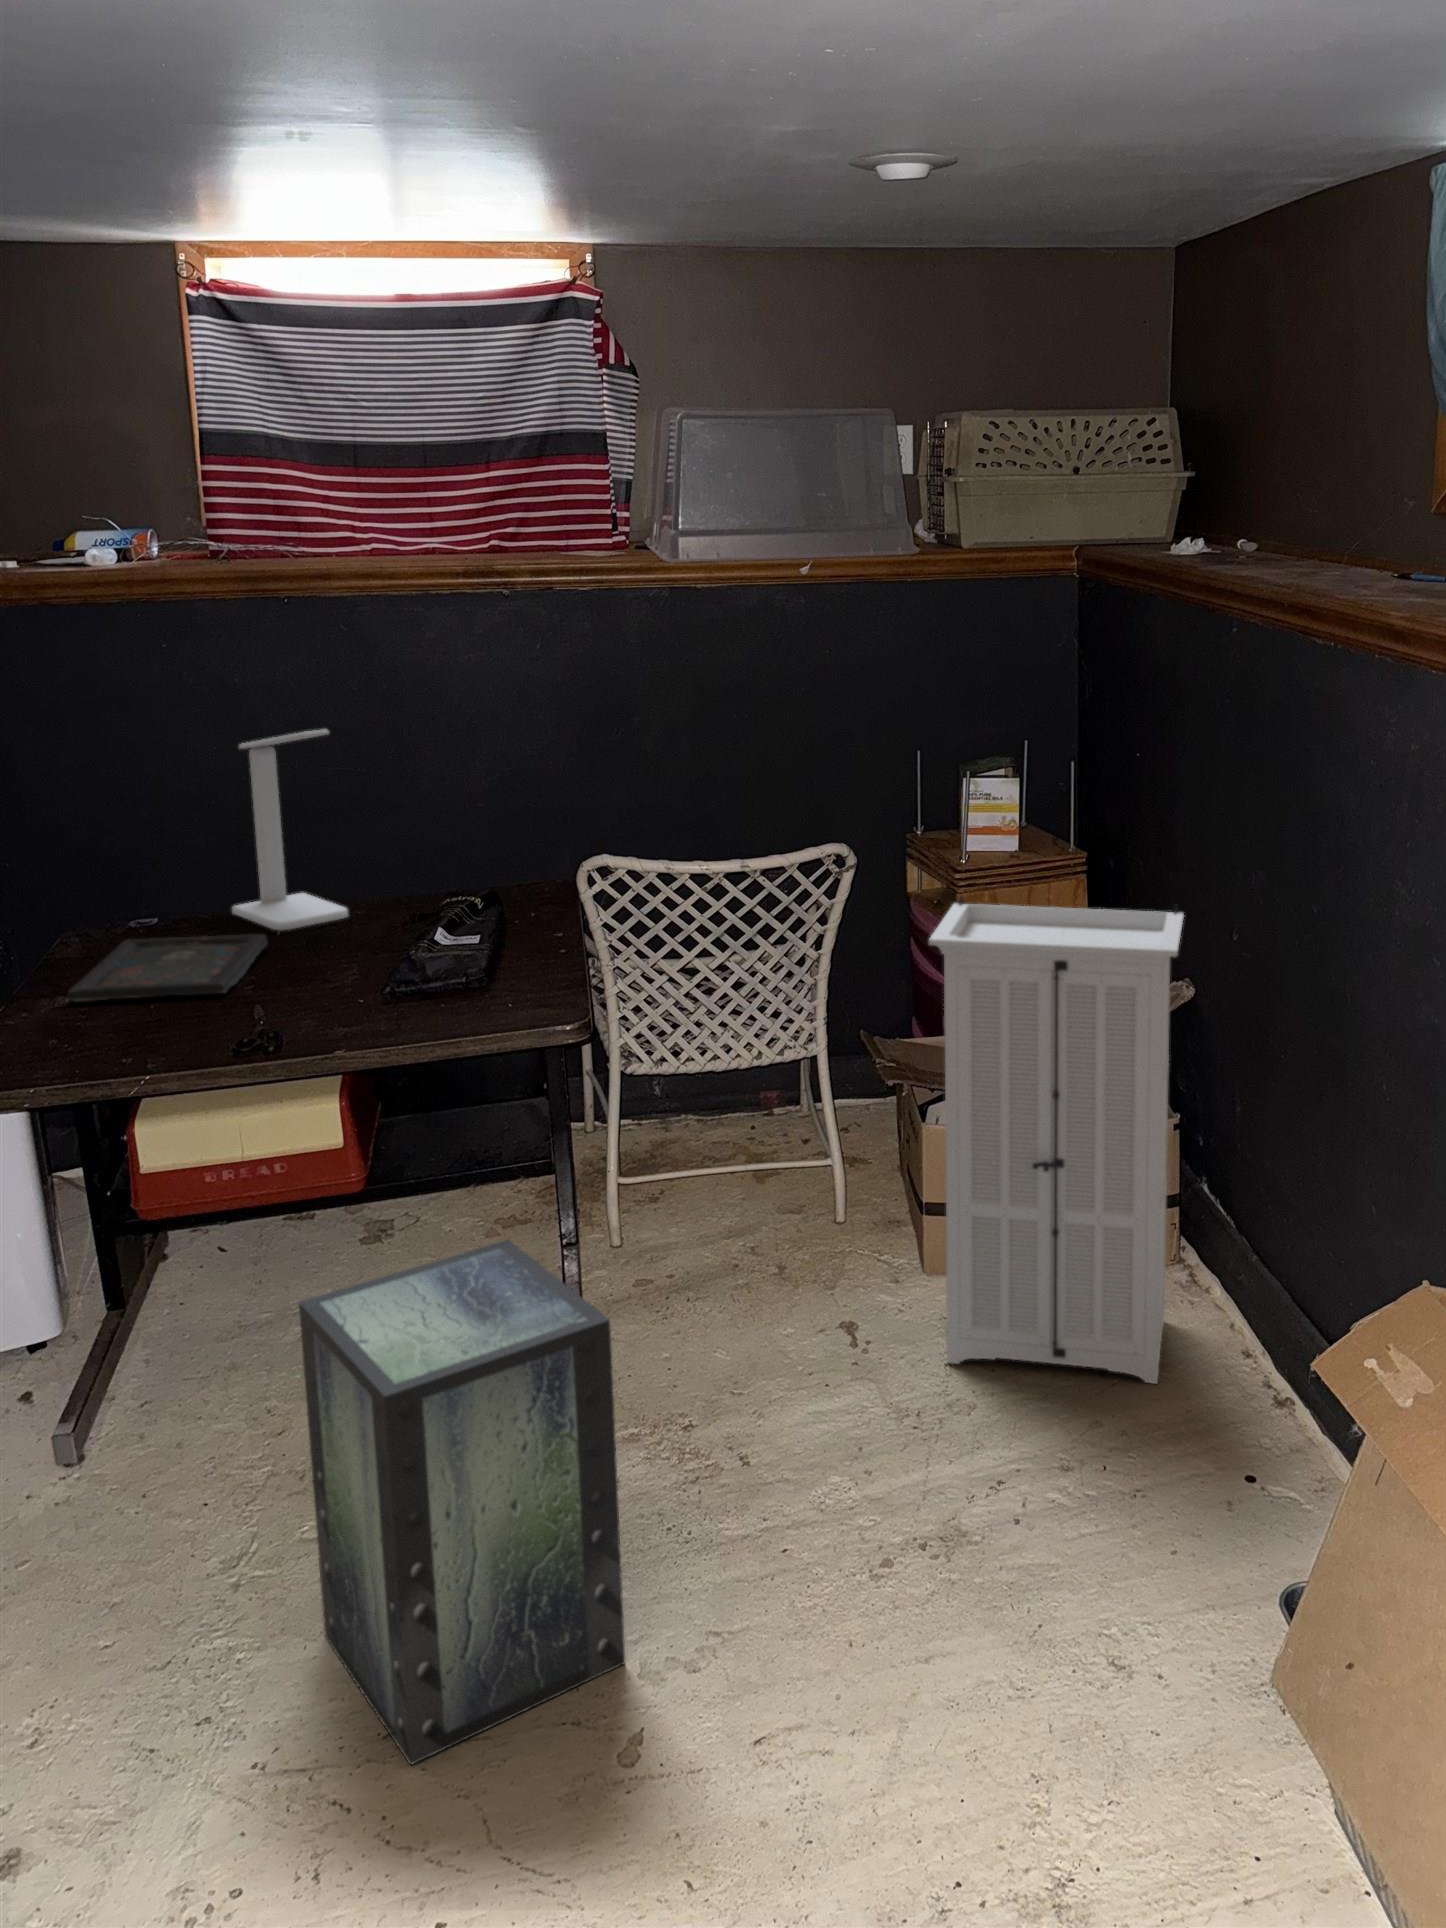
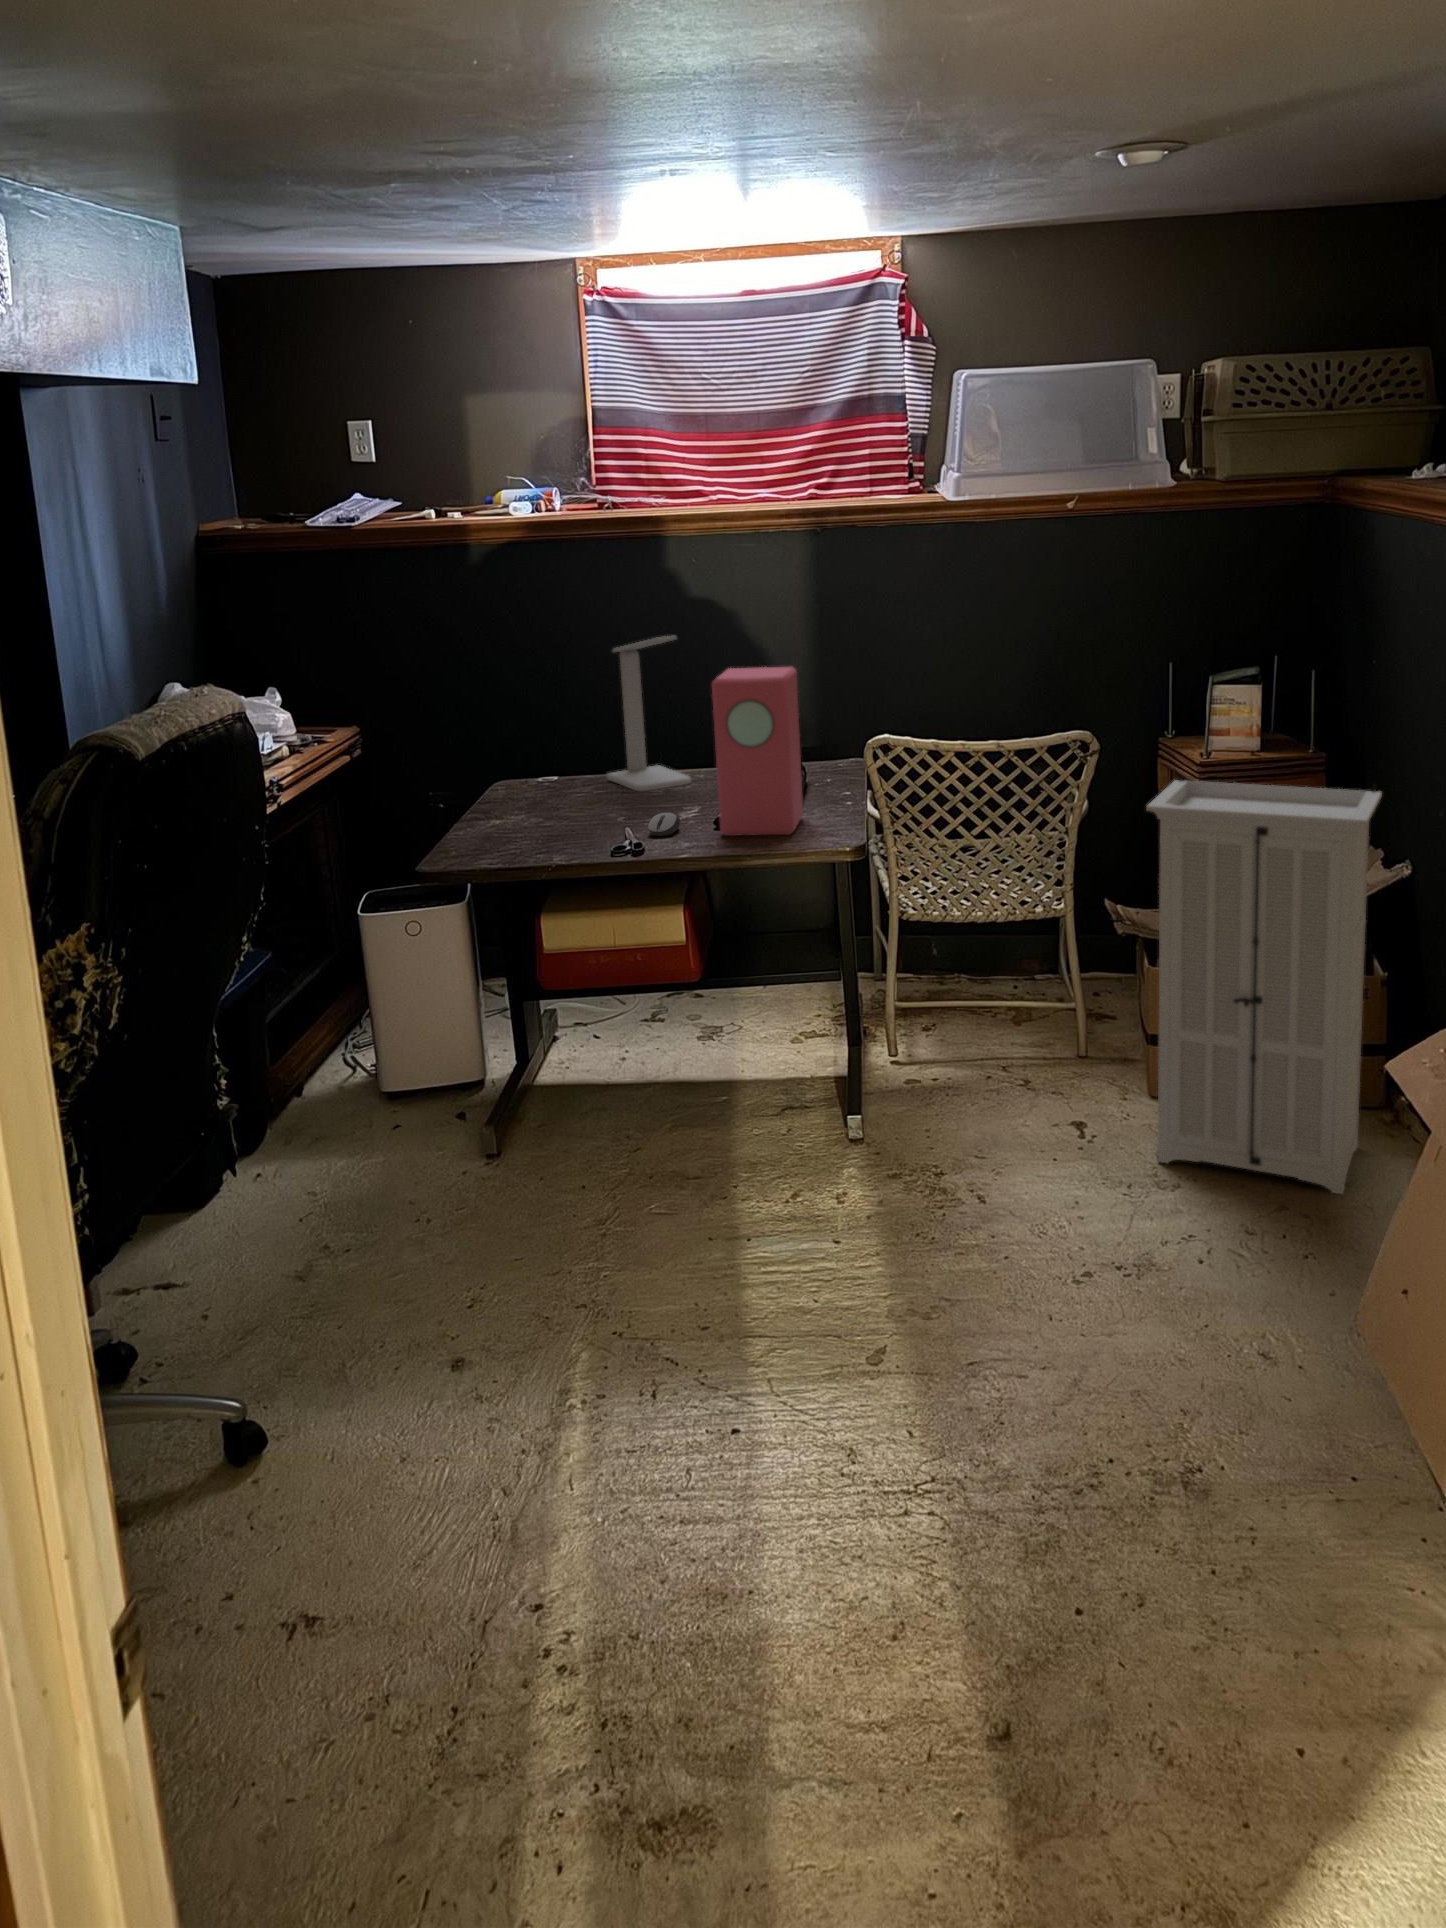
speaker: none [385,773,504,992] -> present [712,667,803,836]
tray: present [67,934,268,1001] -> none [486,792,630,834]
computer mouse: none [299,964,341,996] -> present [648,813,680,836]
storage box: present [299,1240,625,1765] -> none [636,1019,872,1391]

